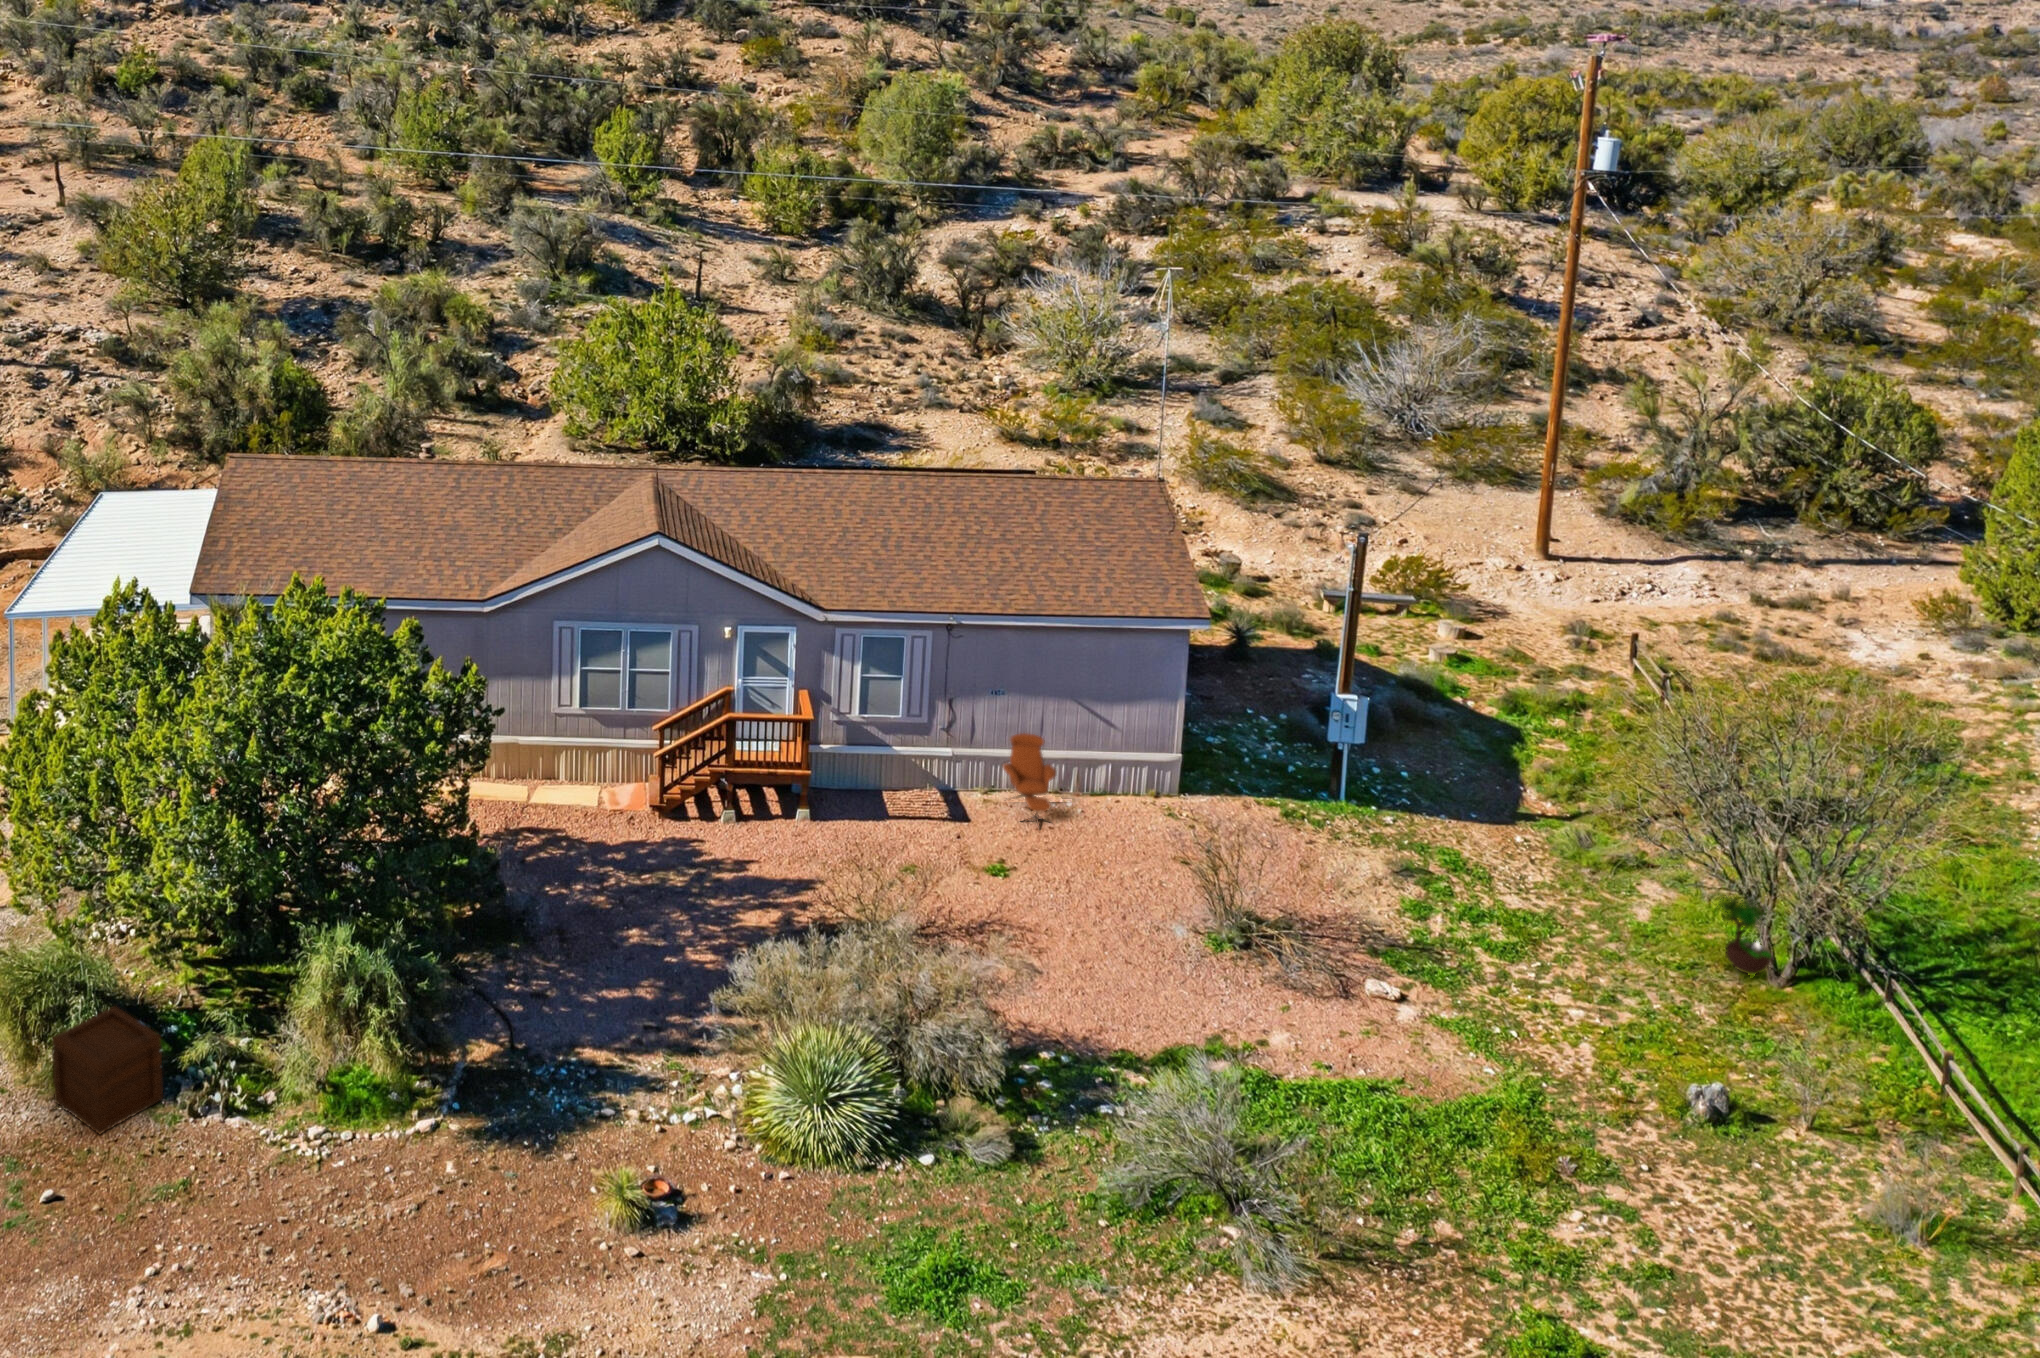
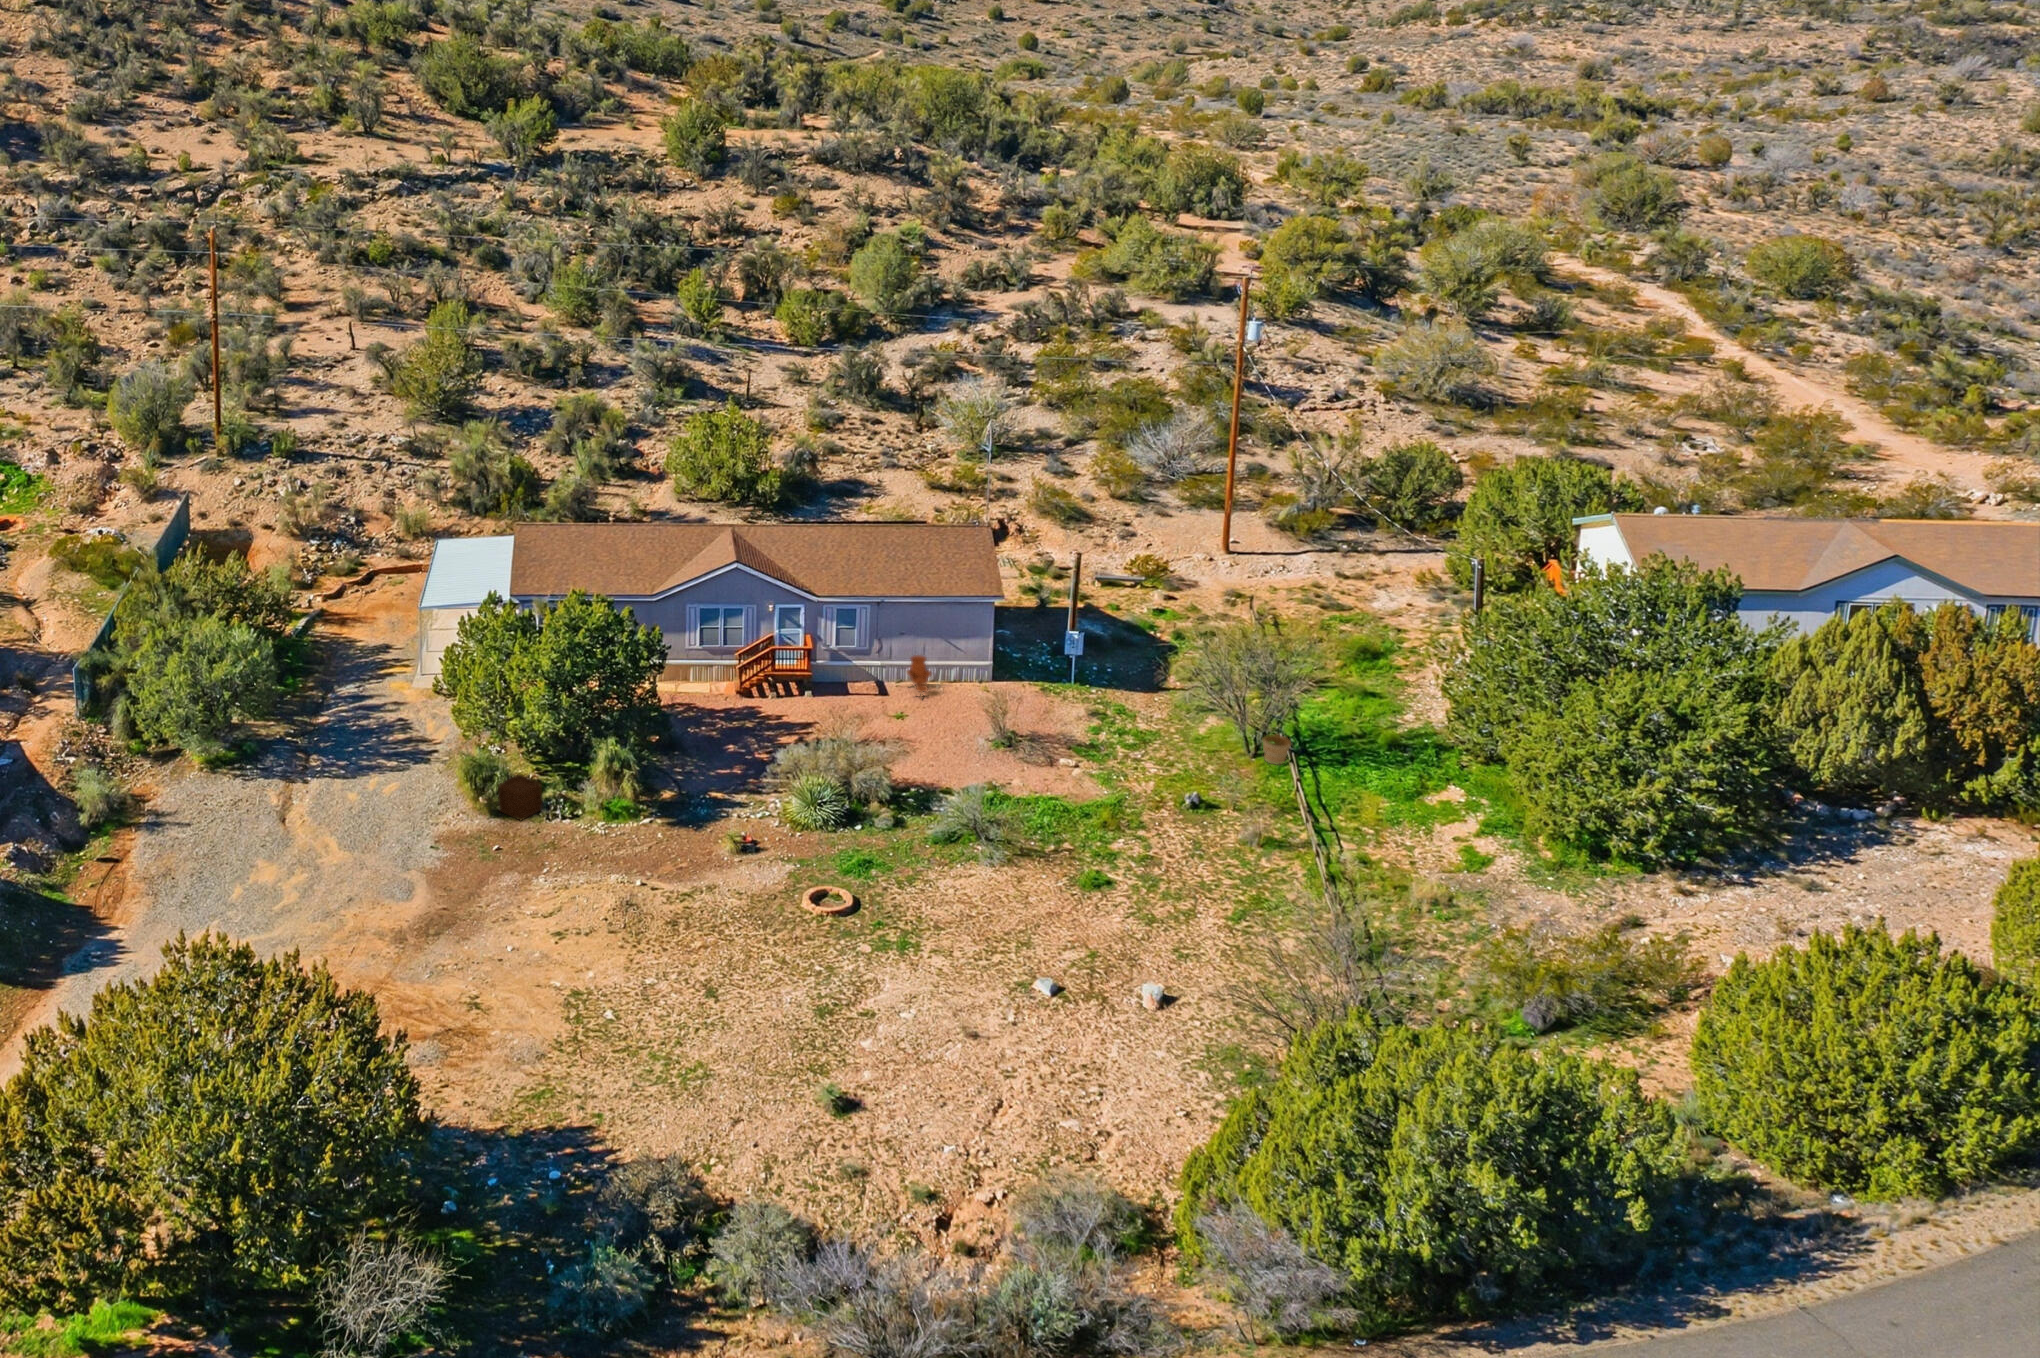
potted tree: present [1716,895,1771,974] -> none [1218,715,1242,753]
wooden bucket: none [1821,933,1897,1007] -> present [1263,735,1291,764]

